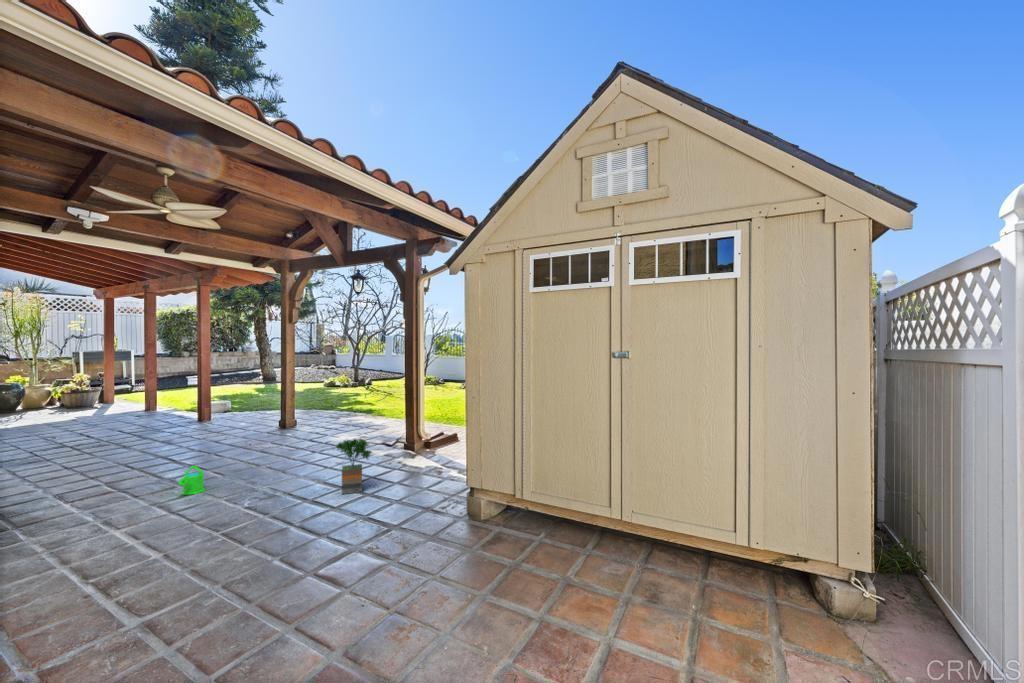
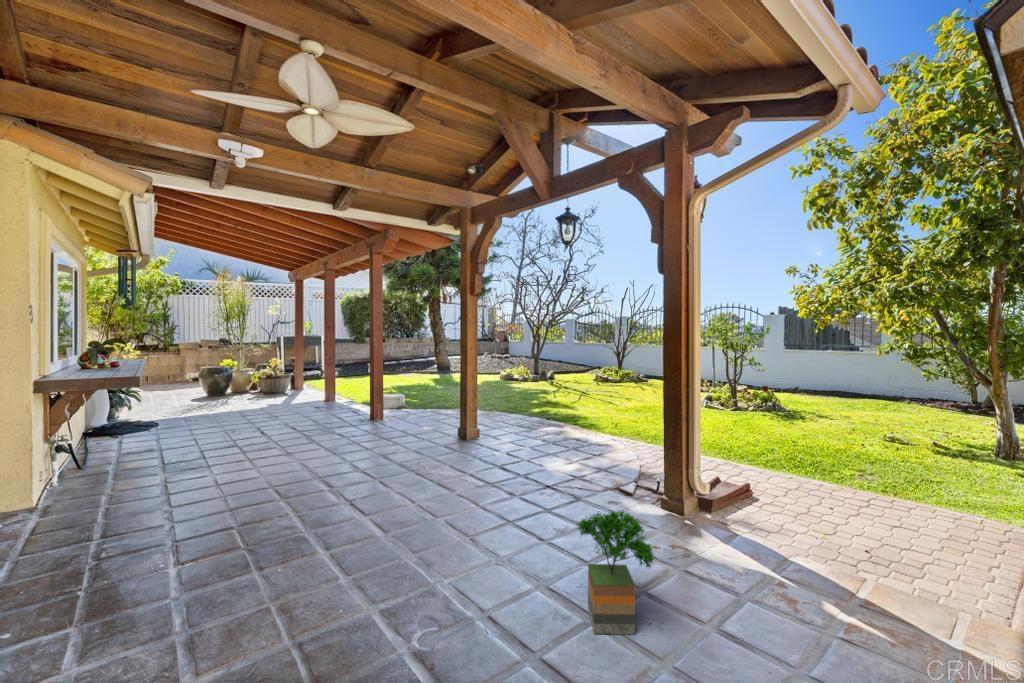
watering can: present [179,466,205,495] -> none [320,520,361,572]

